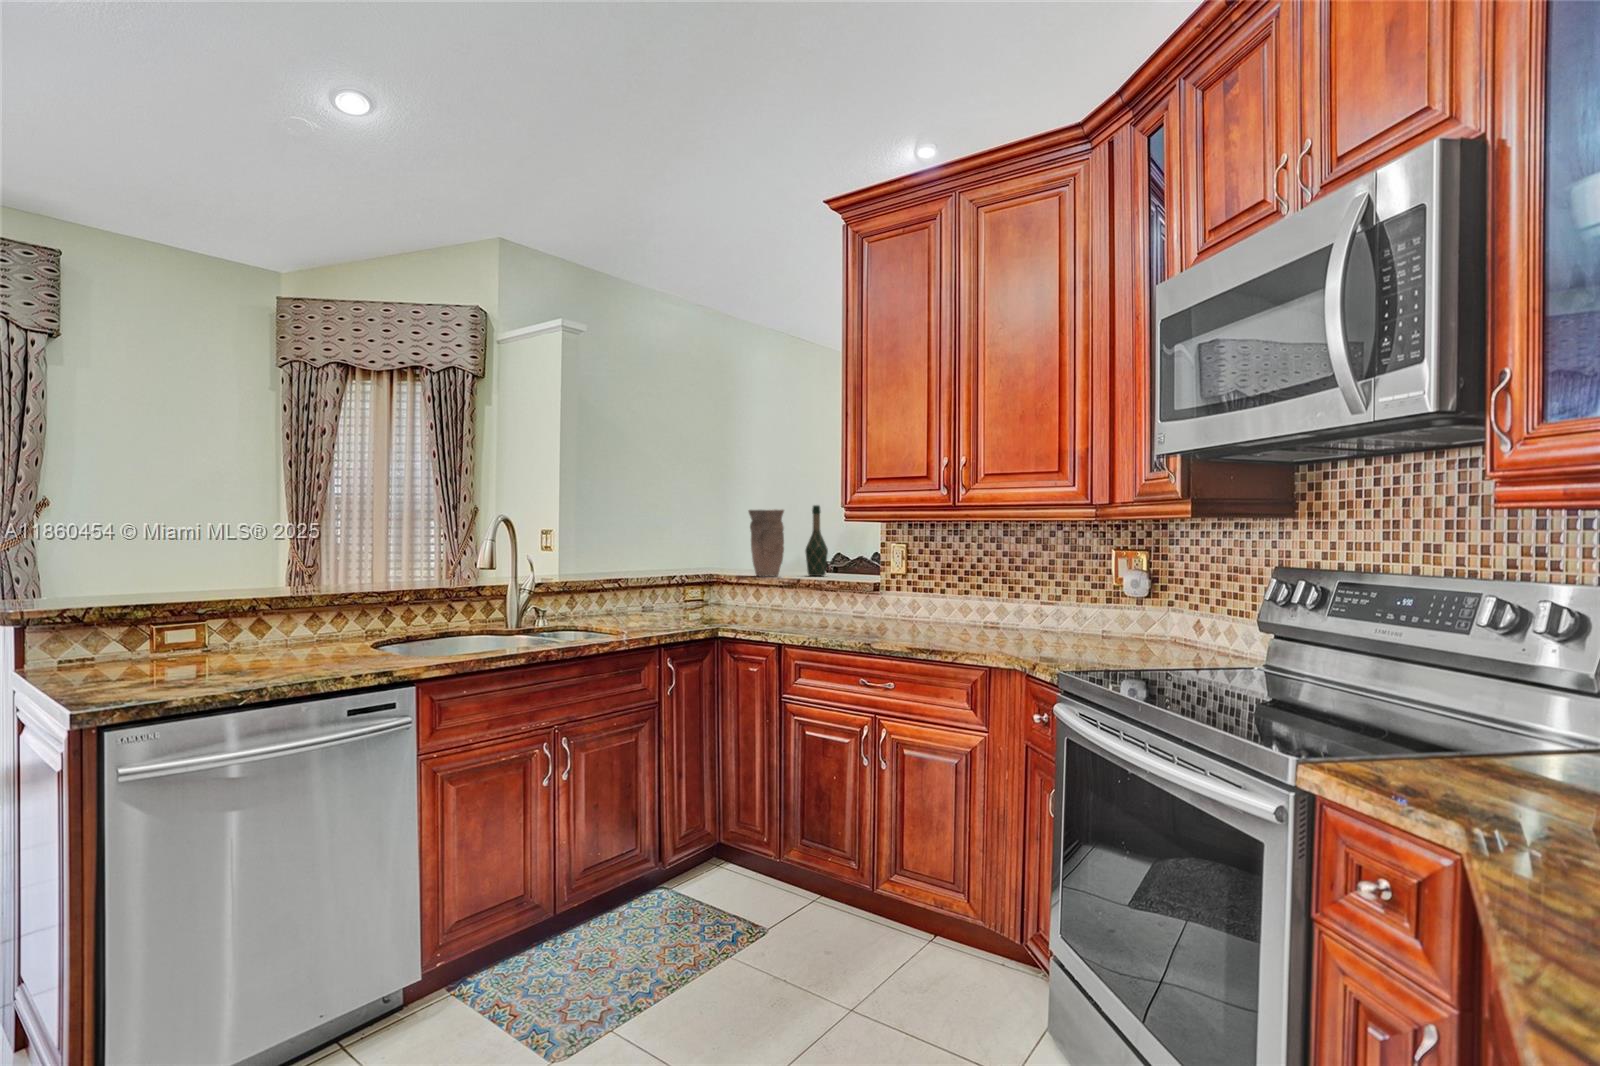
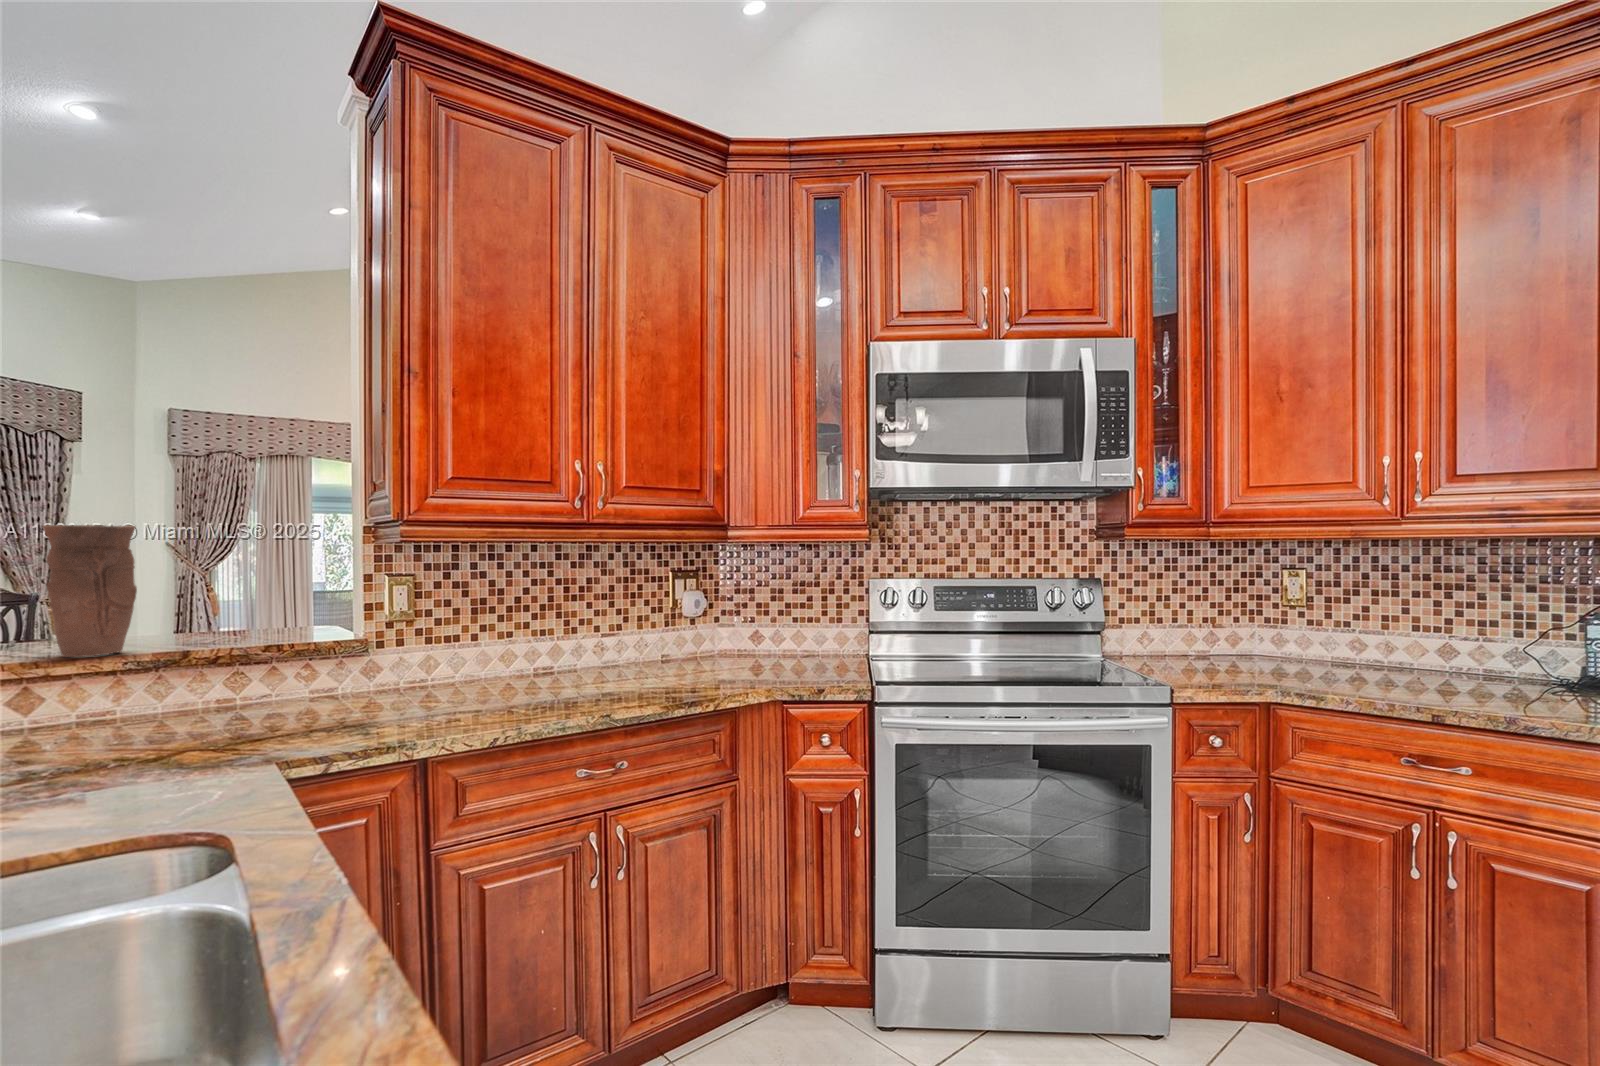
wine bottle: present [805,505,828,576] -> none [137,519,187,643]

